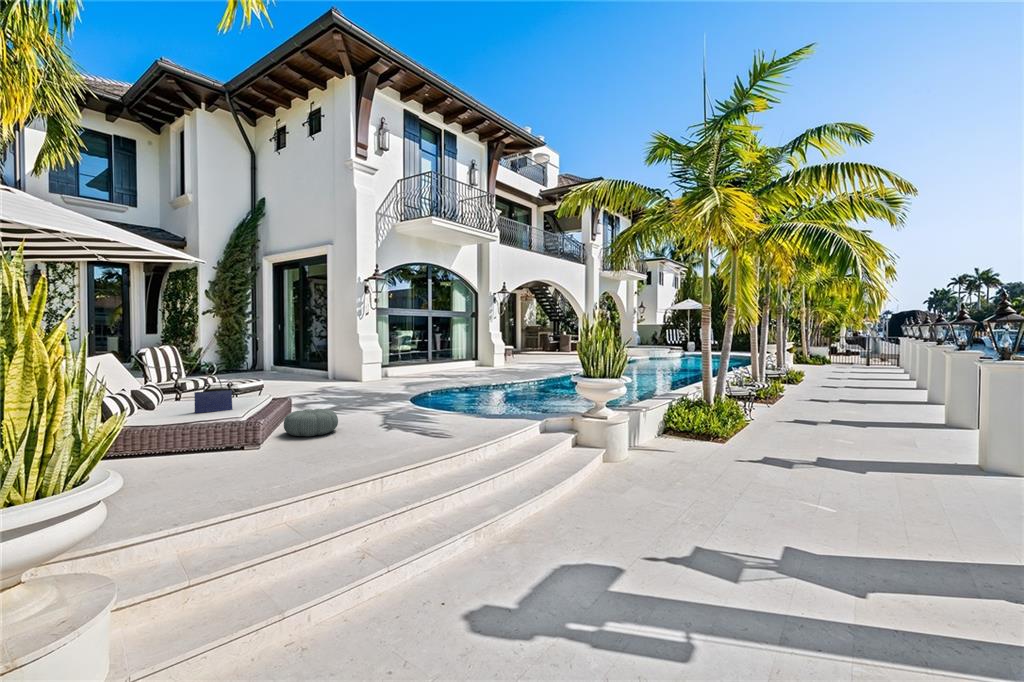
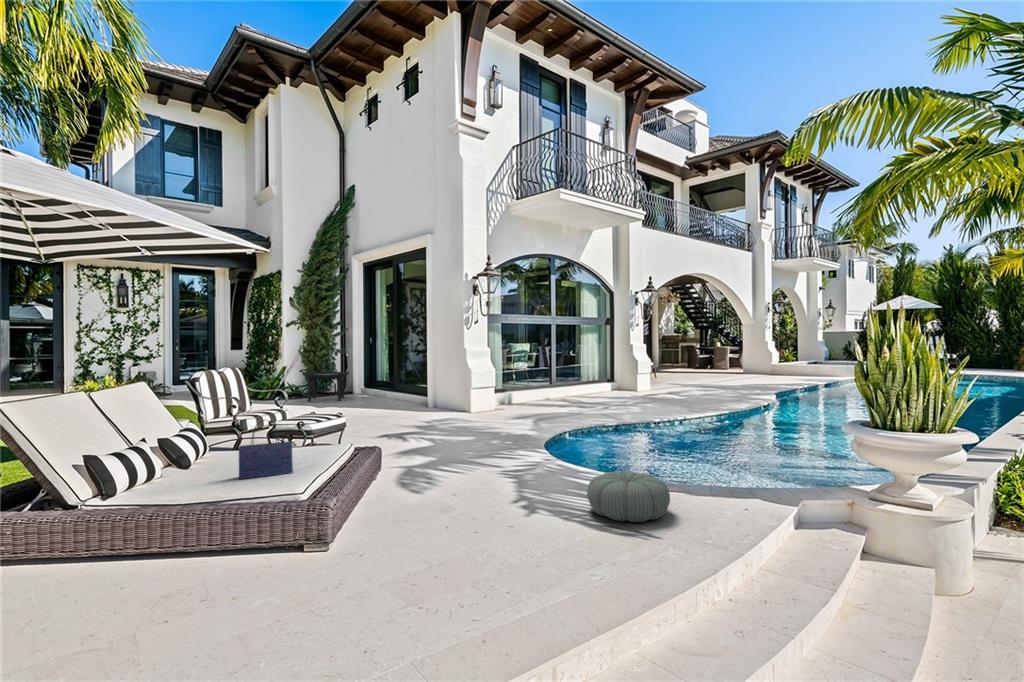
round table: none [218,352,262,377] -> present [303,372,349,402]
pouf: present [284,409,338,436] -> present [587,471,670,522]

